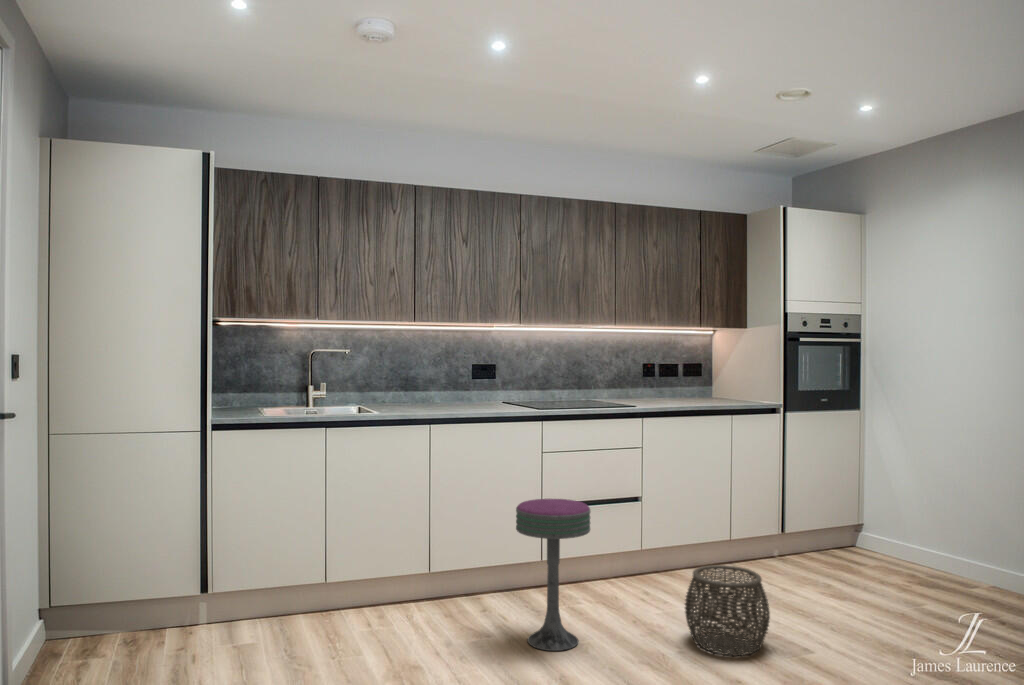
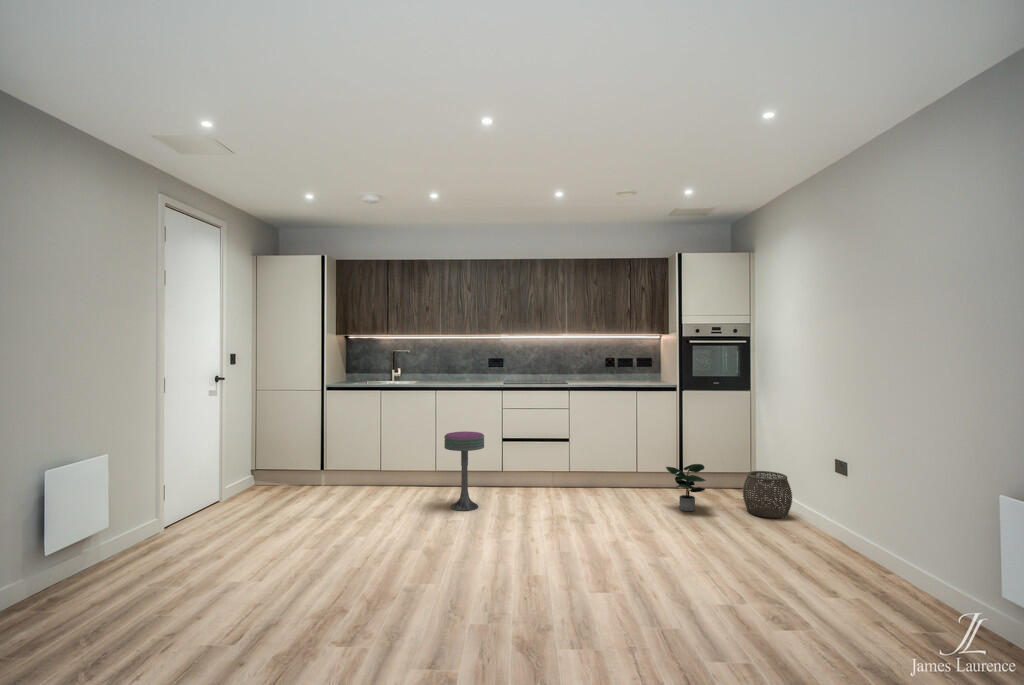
potted plant: none [821,520,891,593] -> present [666,464,706,511]
woven basket: present [685,565,770,656] -> present [743,471,792,518]

